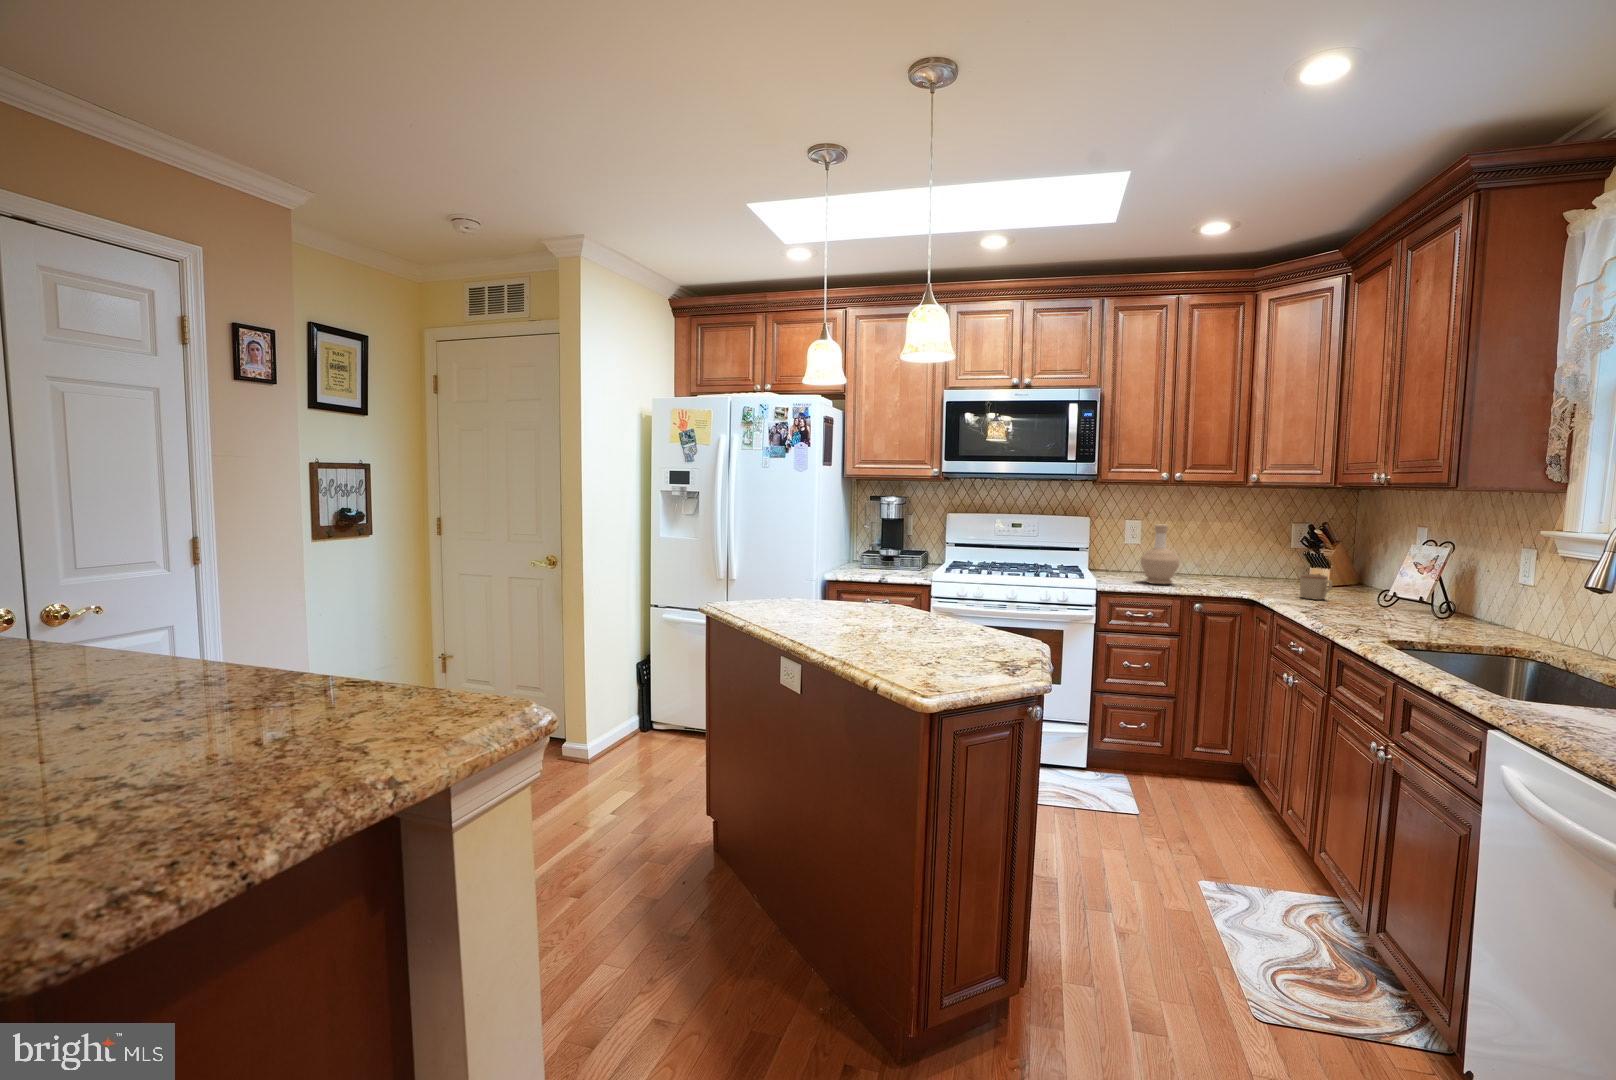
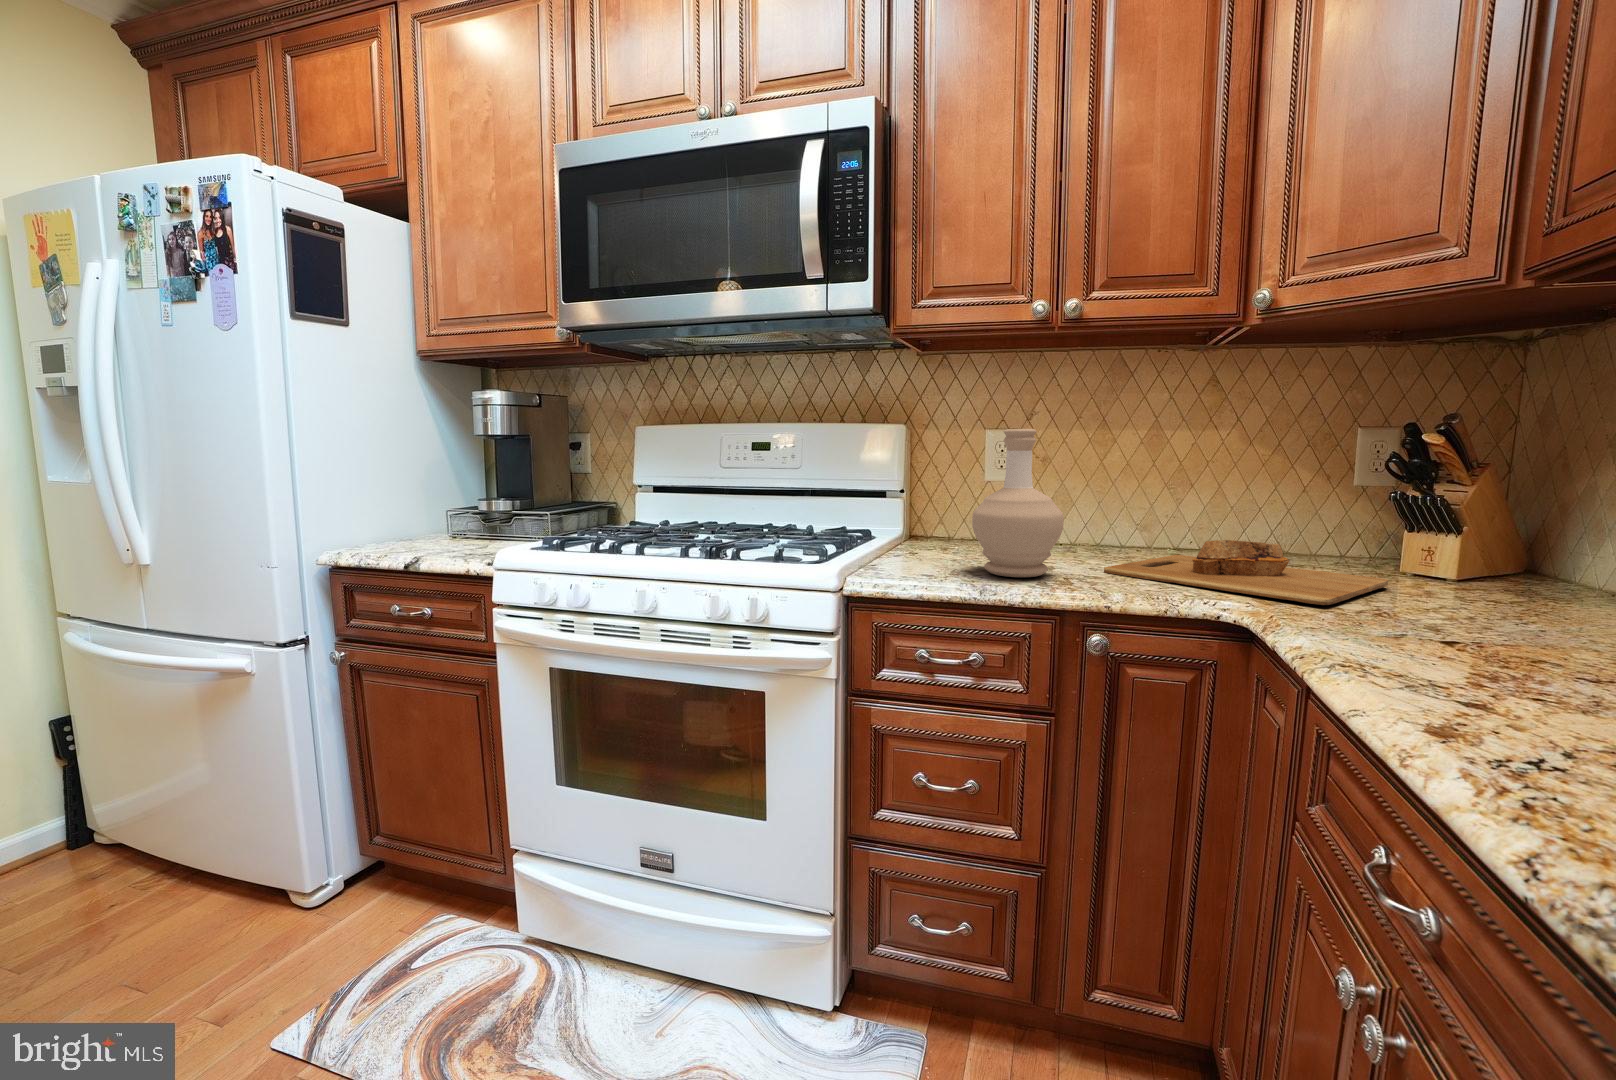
cutting board: none [1192,570,1302,592] -> present [1104,540,1388,605]
mug: present [1300,574,1332,600] -> none [1392,555,1513,638]

